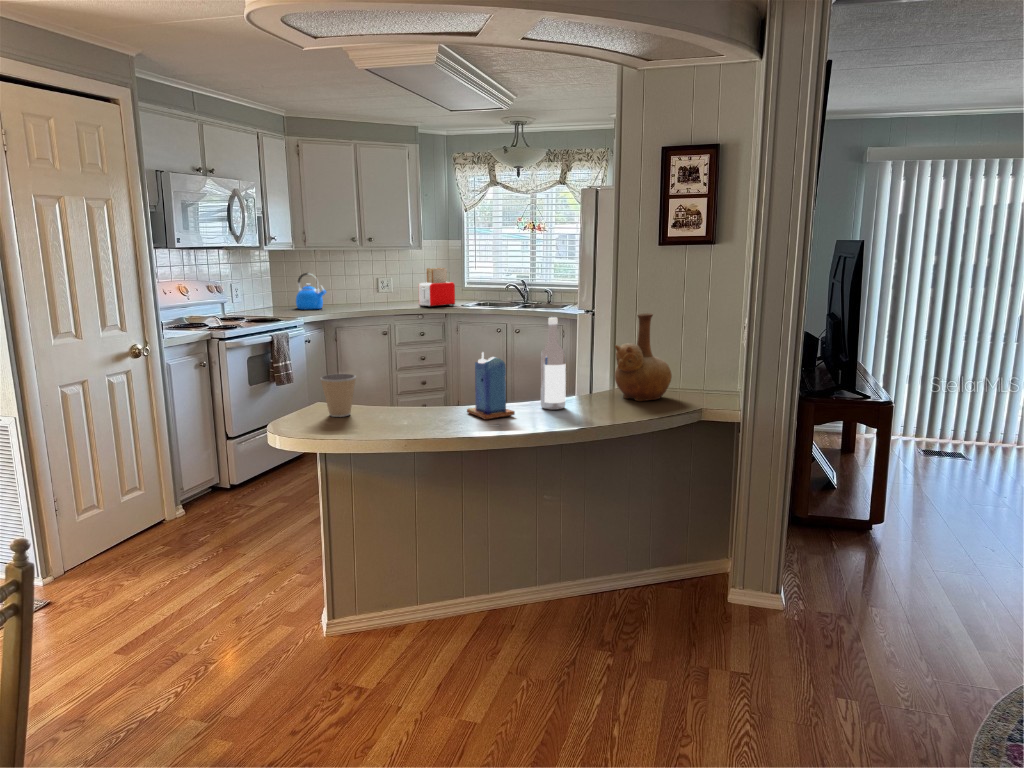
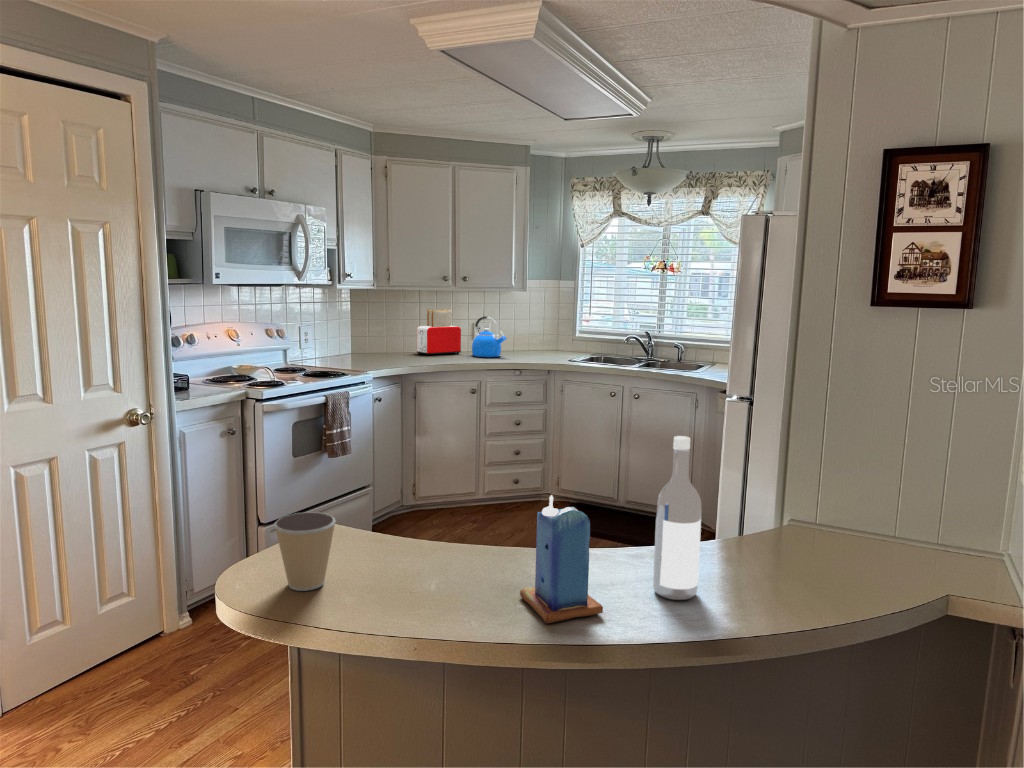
toaster: present [418,268,455,307] -> present [417,309,461,355]
kettle: present [296,273,326,310] -> present [472,316,506,357]
vase: present [615,313,672,401] -> none [786,428,893,585]

